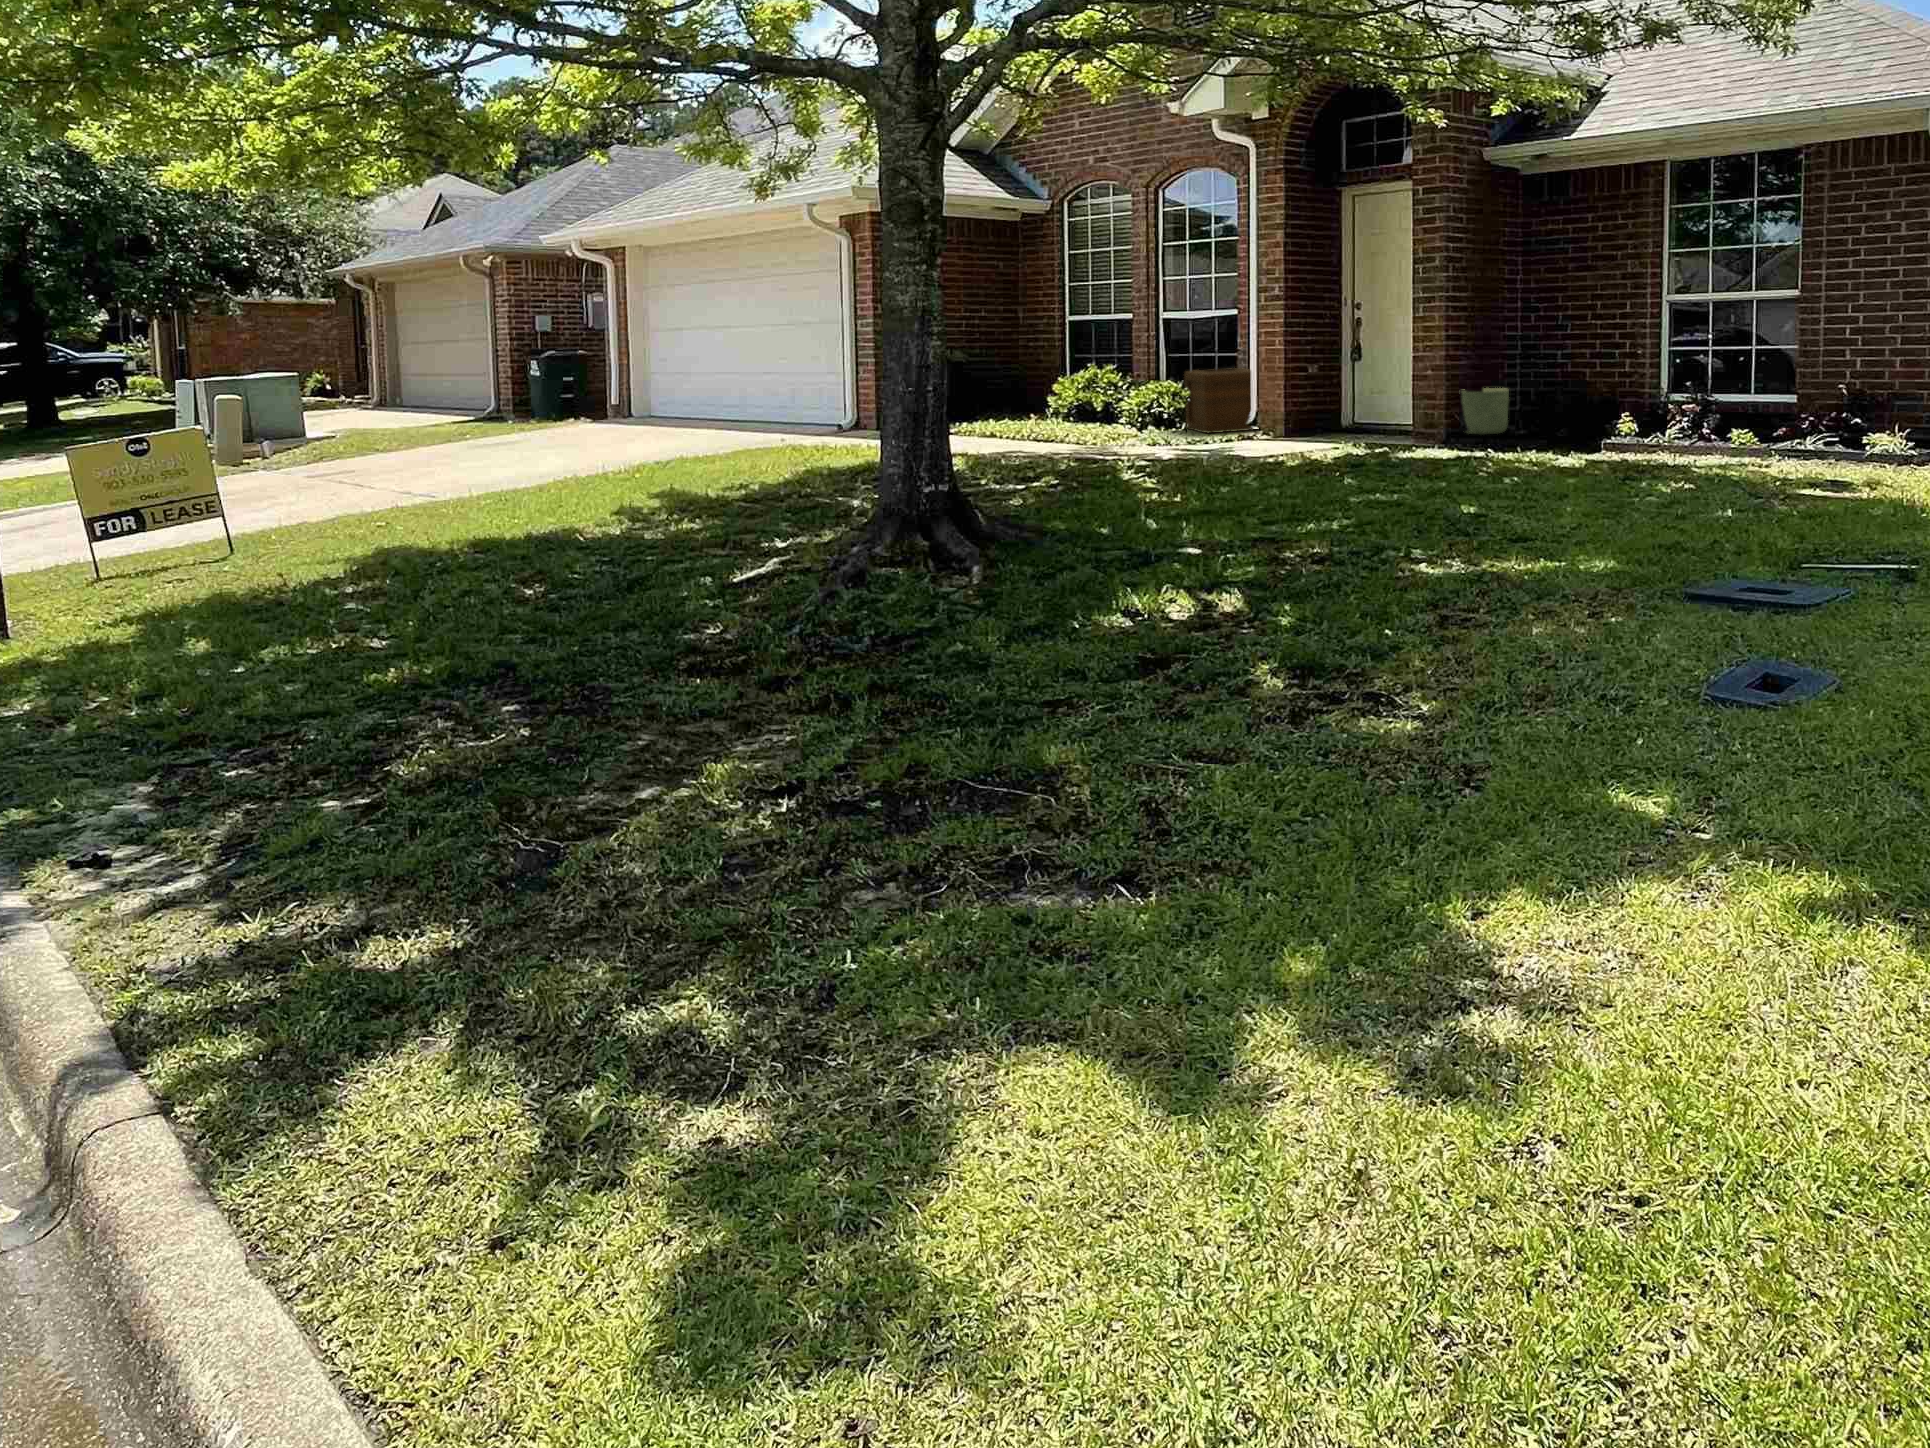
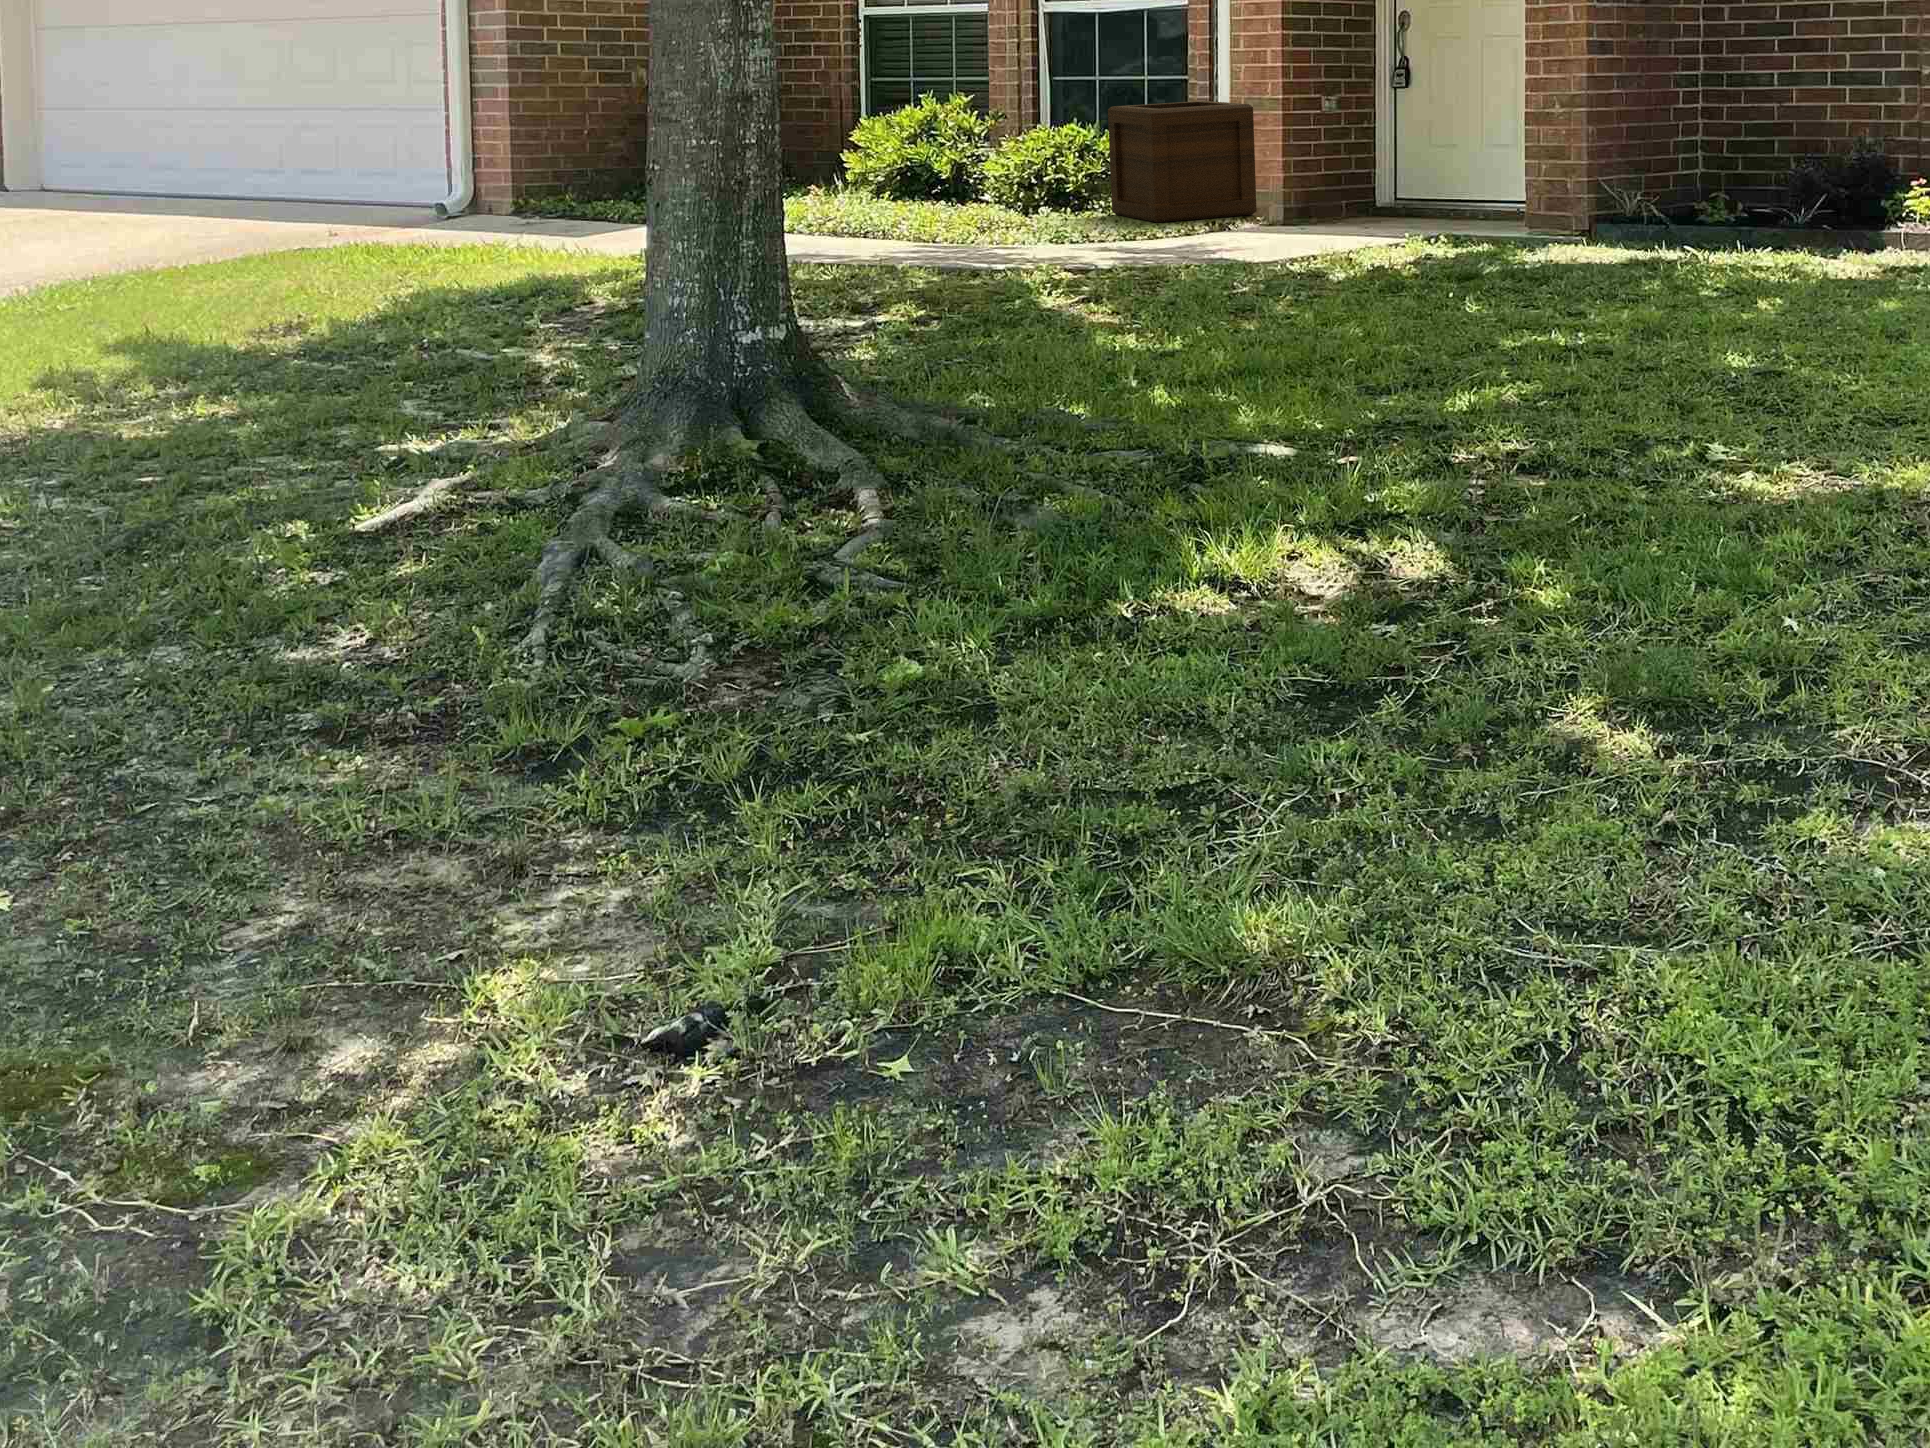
planter: present [1462,388,1509,435] -> none [1625,136,1713,220]

